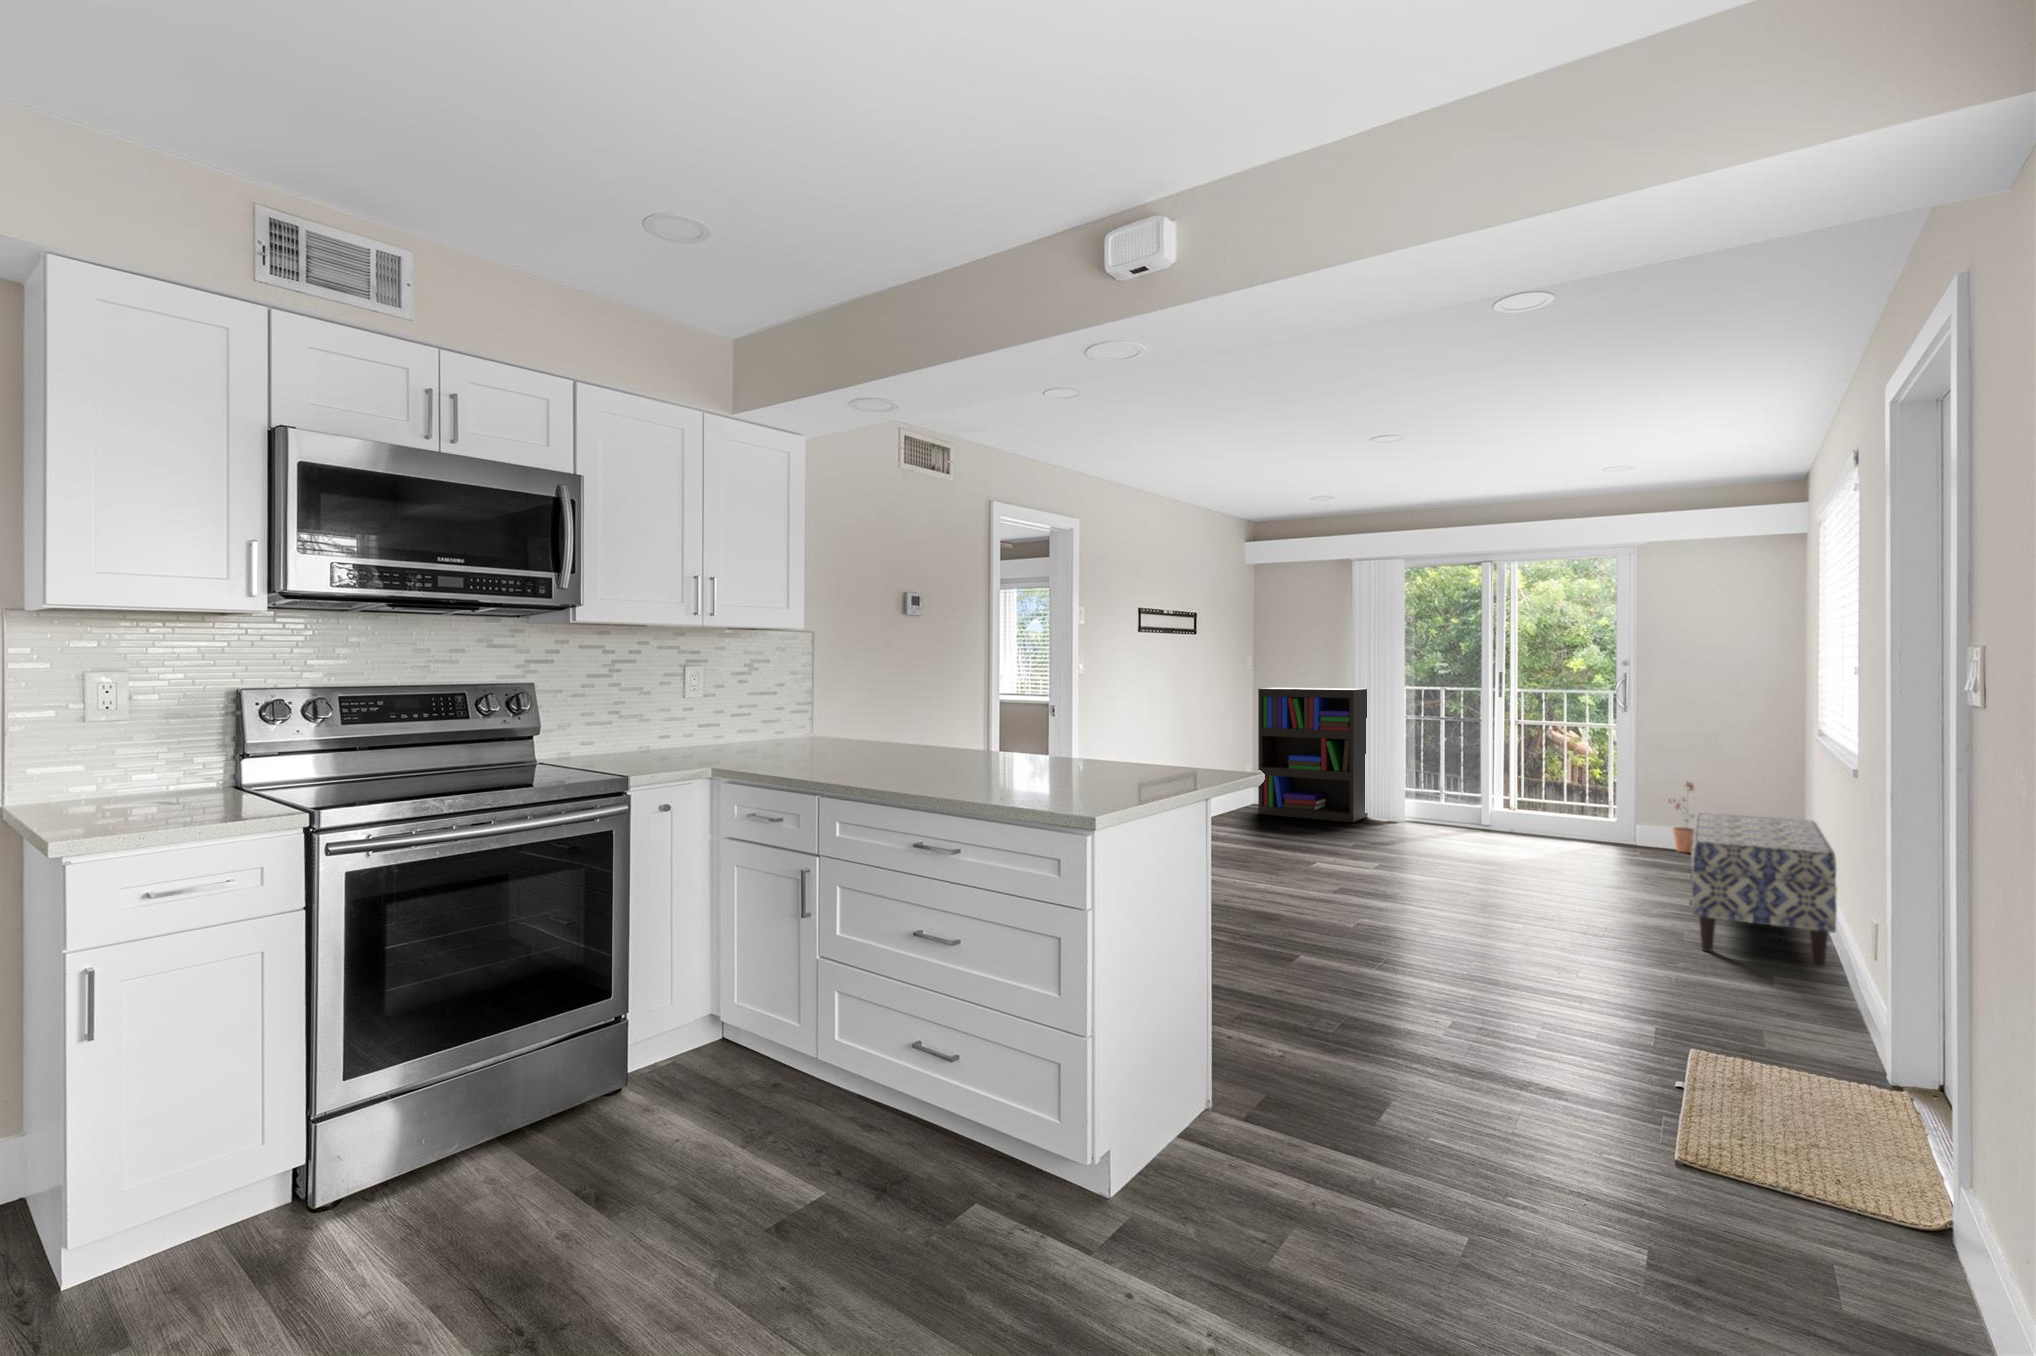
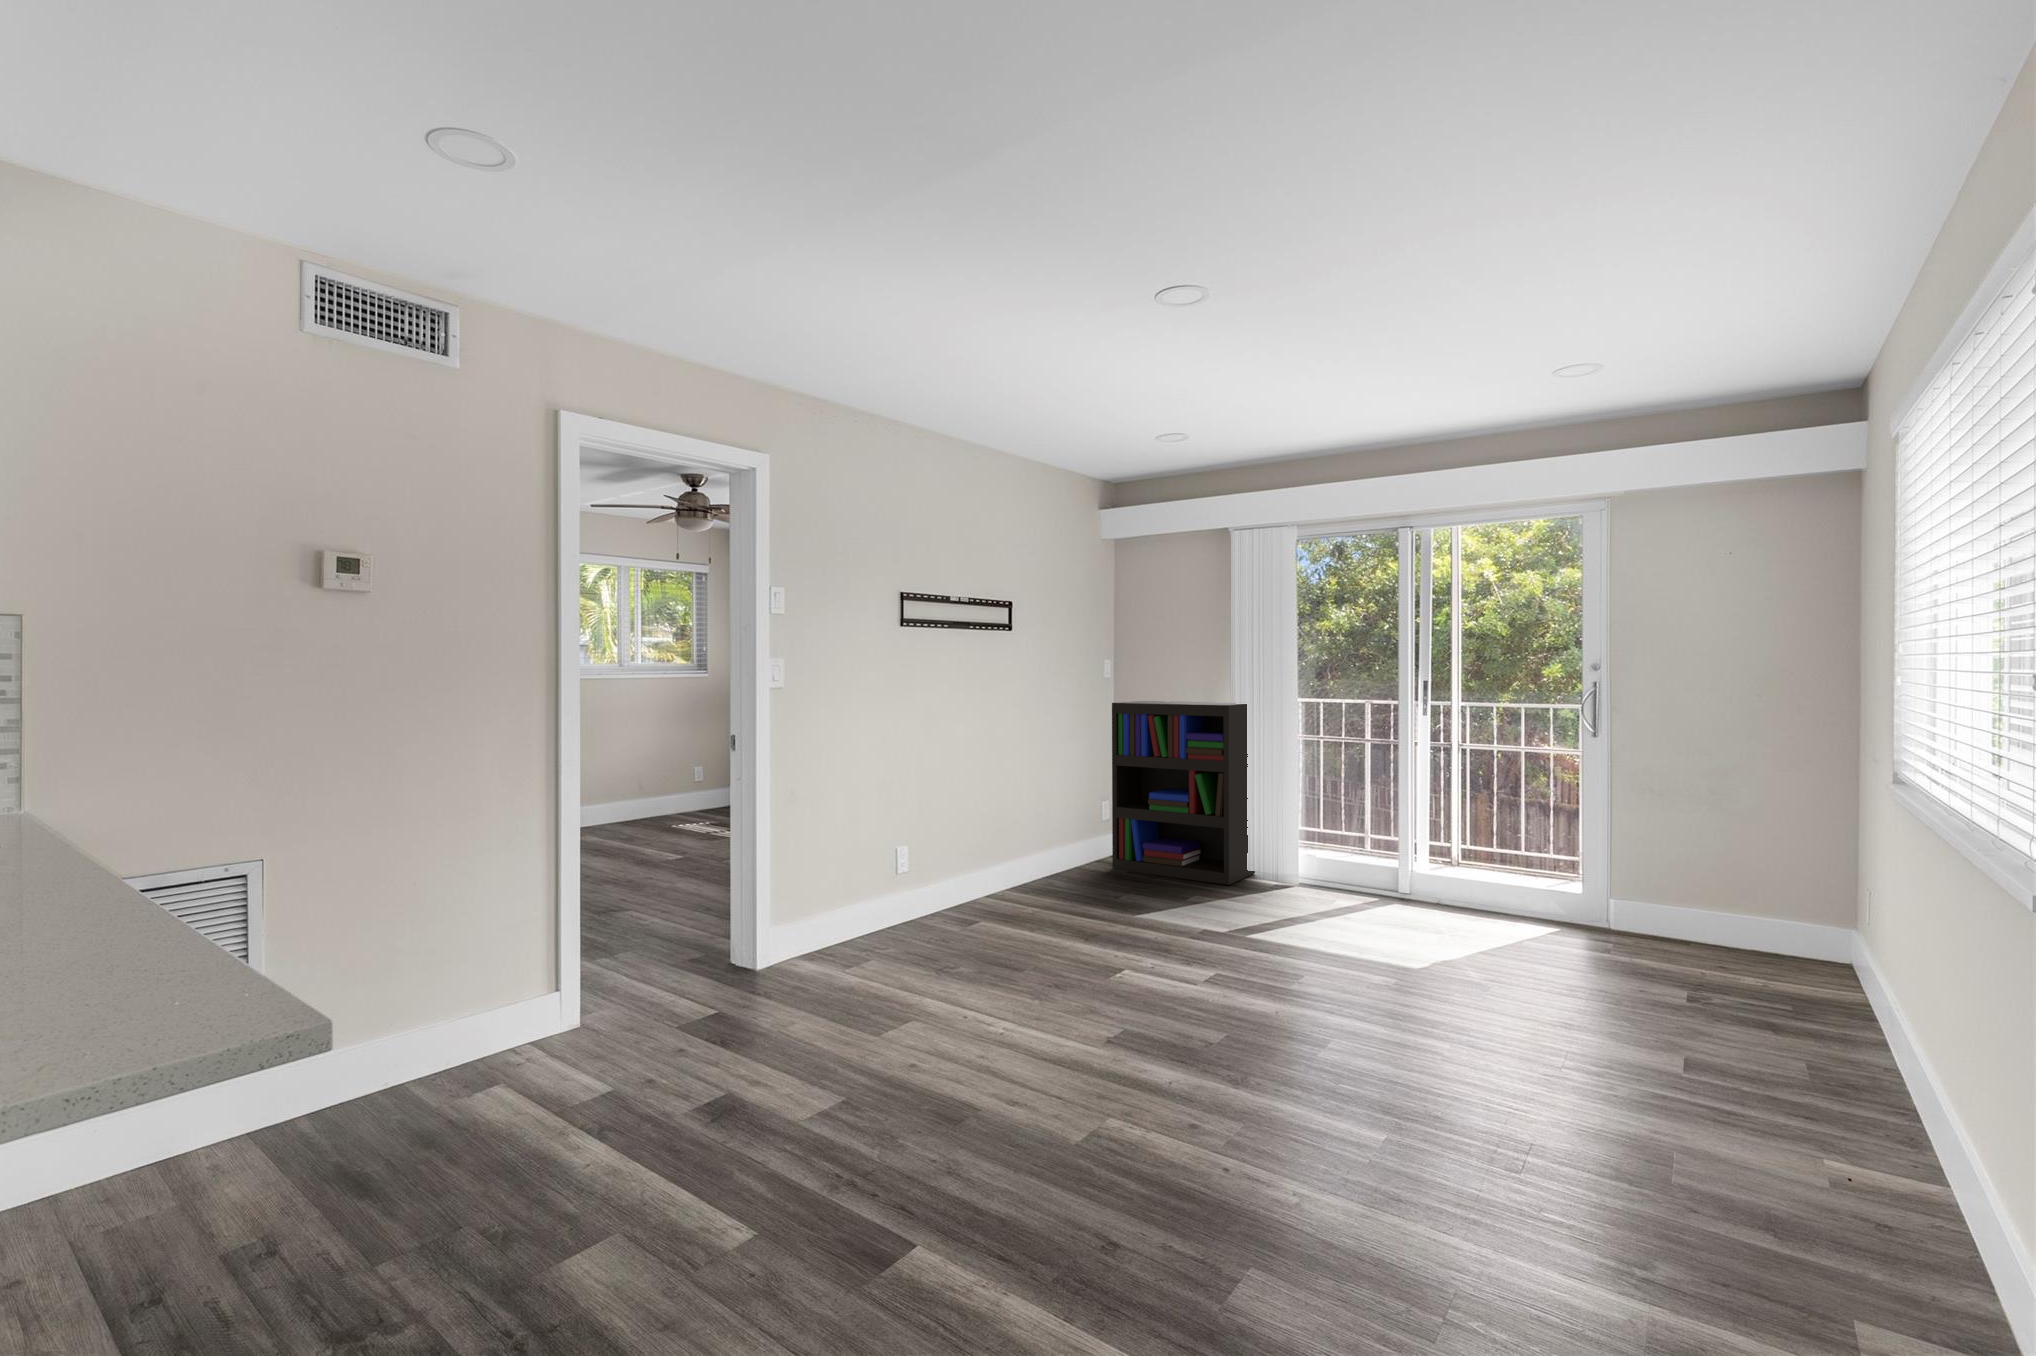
potted plant: present [1669,781,1694,853] -> none [1654,839,1703,945]
bench: present [1691,813,1837,967] -> none [1683,918,1973,1278]

